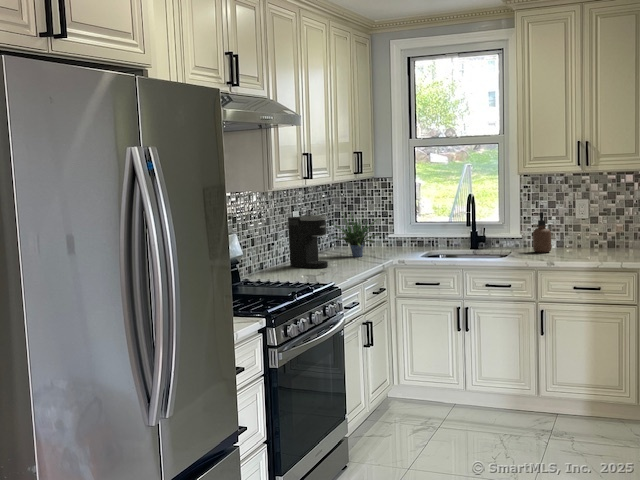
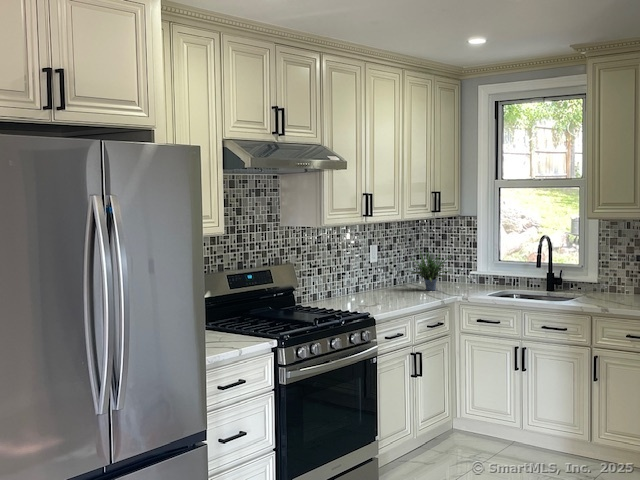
soap dispenser: present [533,212,551,253] -> none [605,258,624,299]
coffee maker: present [288,215,328,268] -> none [358,250,390,299]

